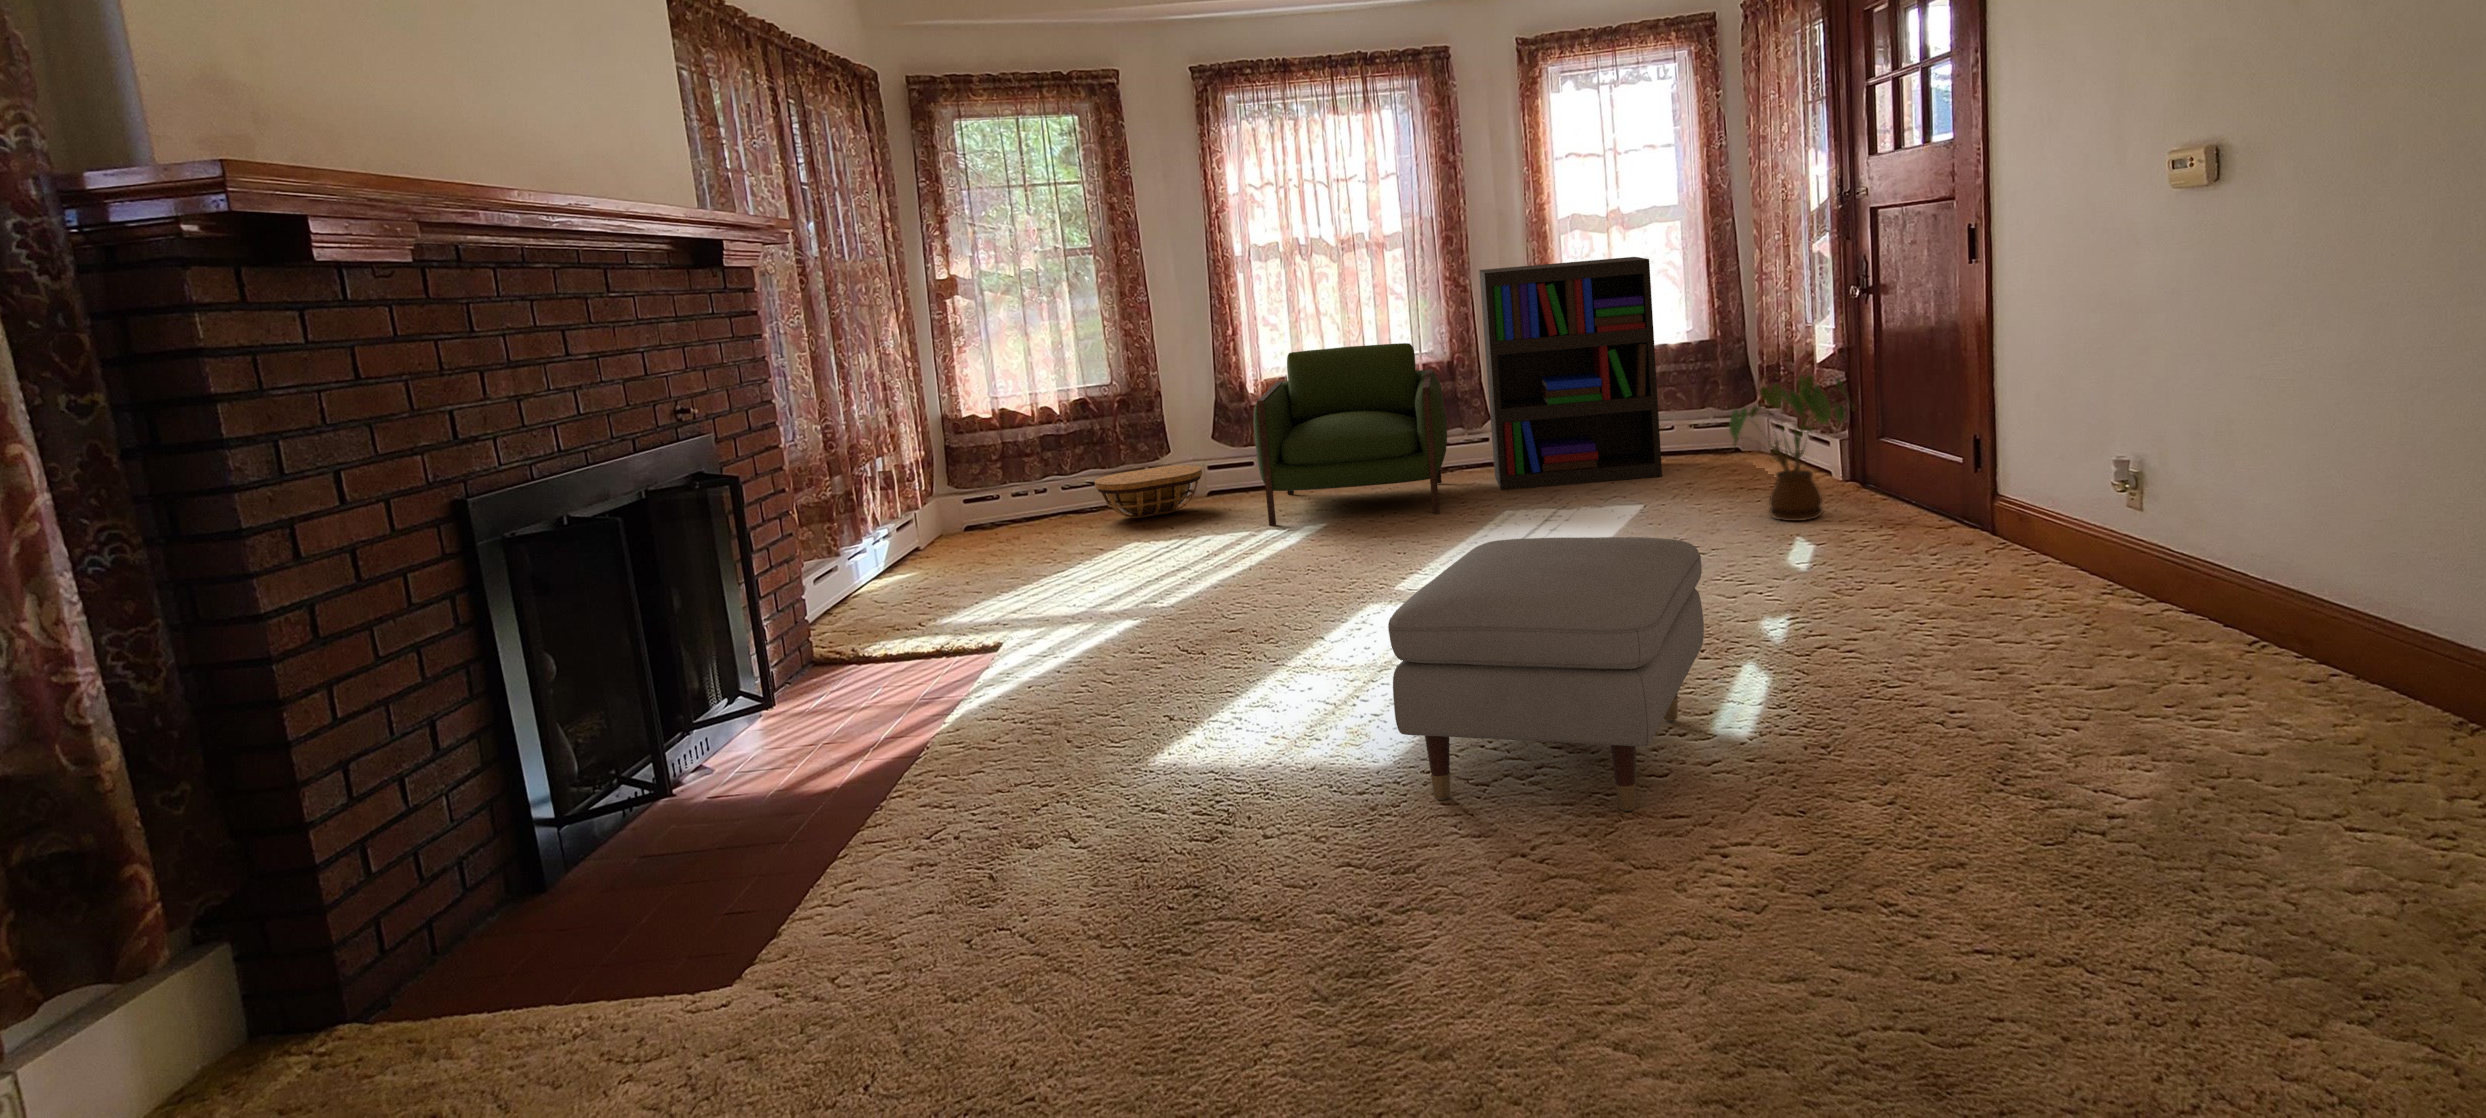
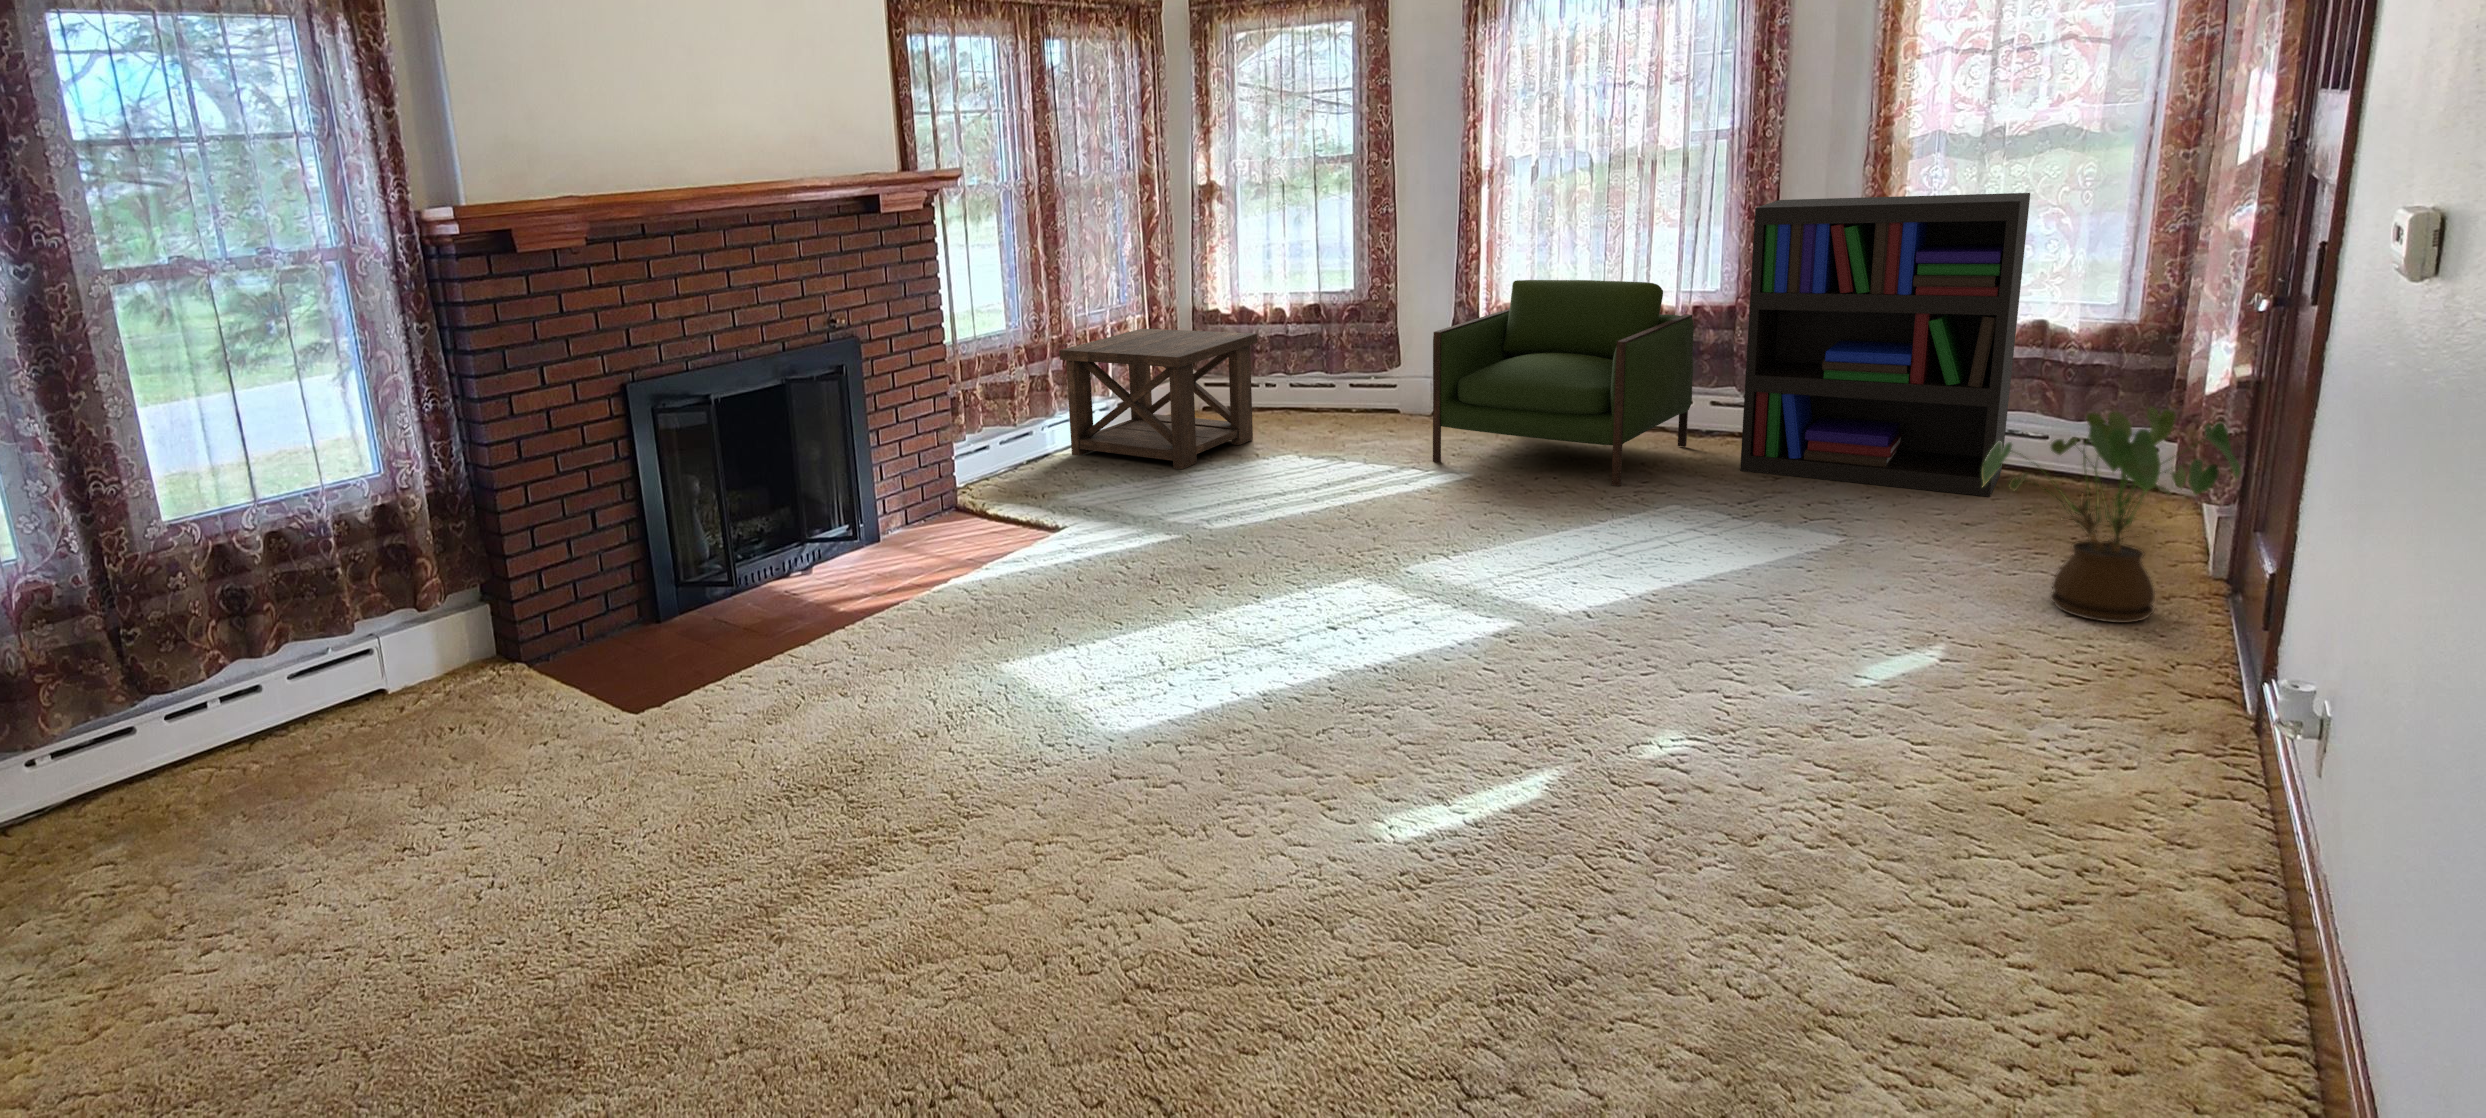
side table: none [866,427,1071,589] -> present [1059,329,1257,469]
basket: present [1095,465,1202,518] -> none [1305,379,1414,426]
ottoman: present [1388,537,1704,811] -> none [993,574,1463,954]

